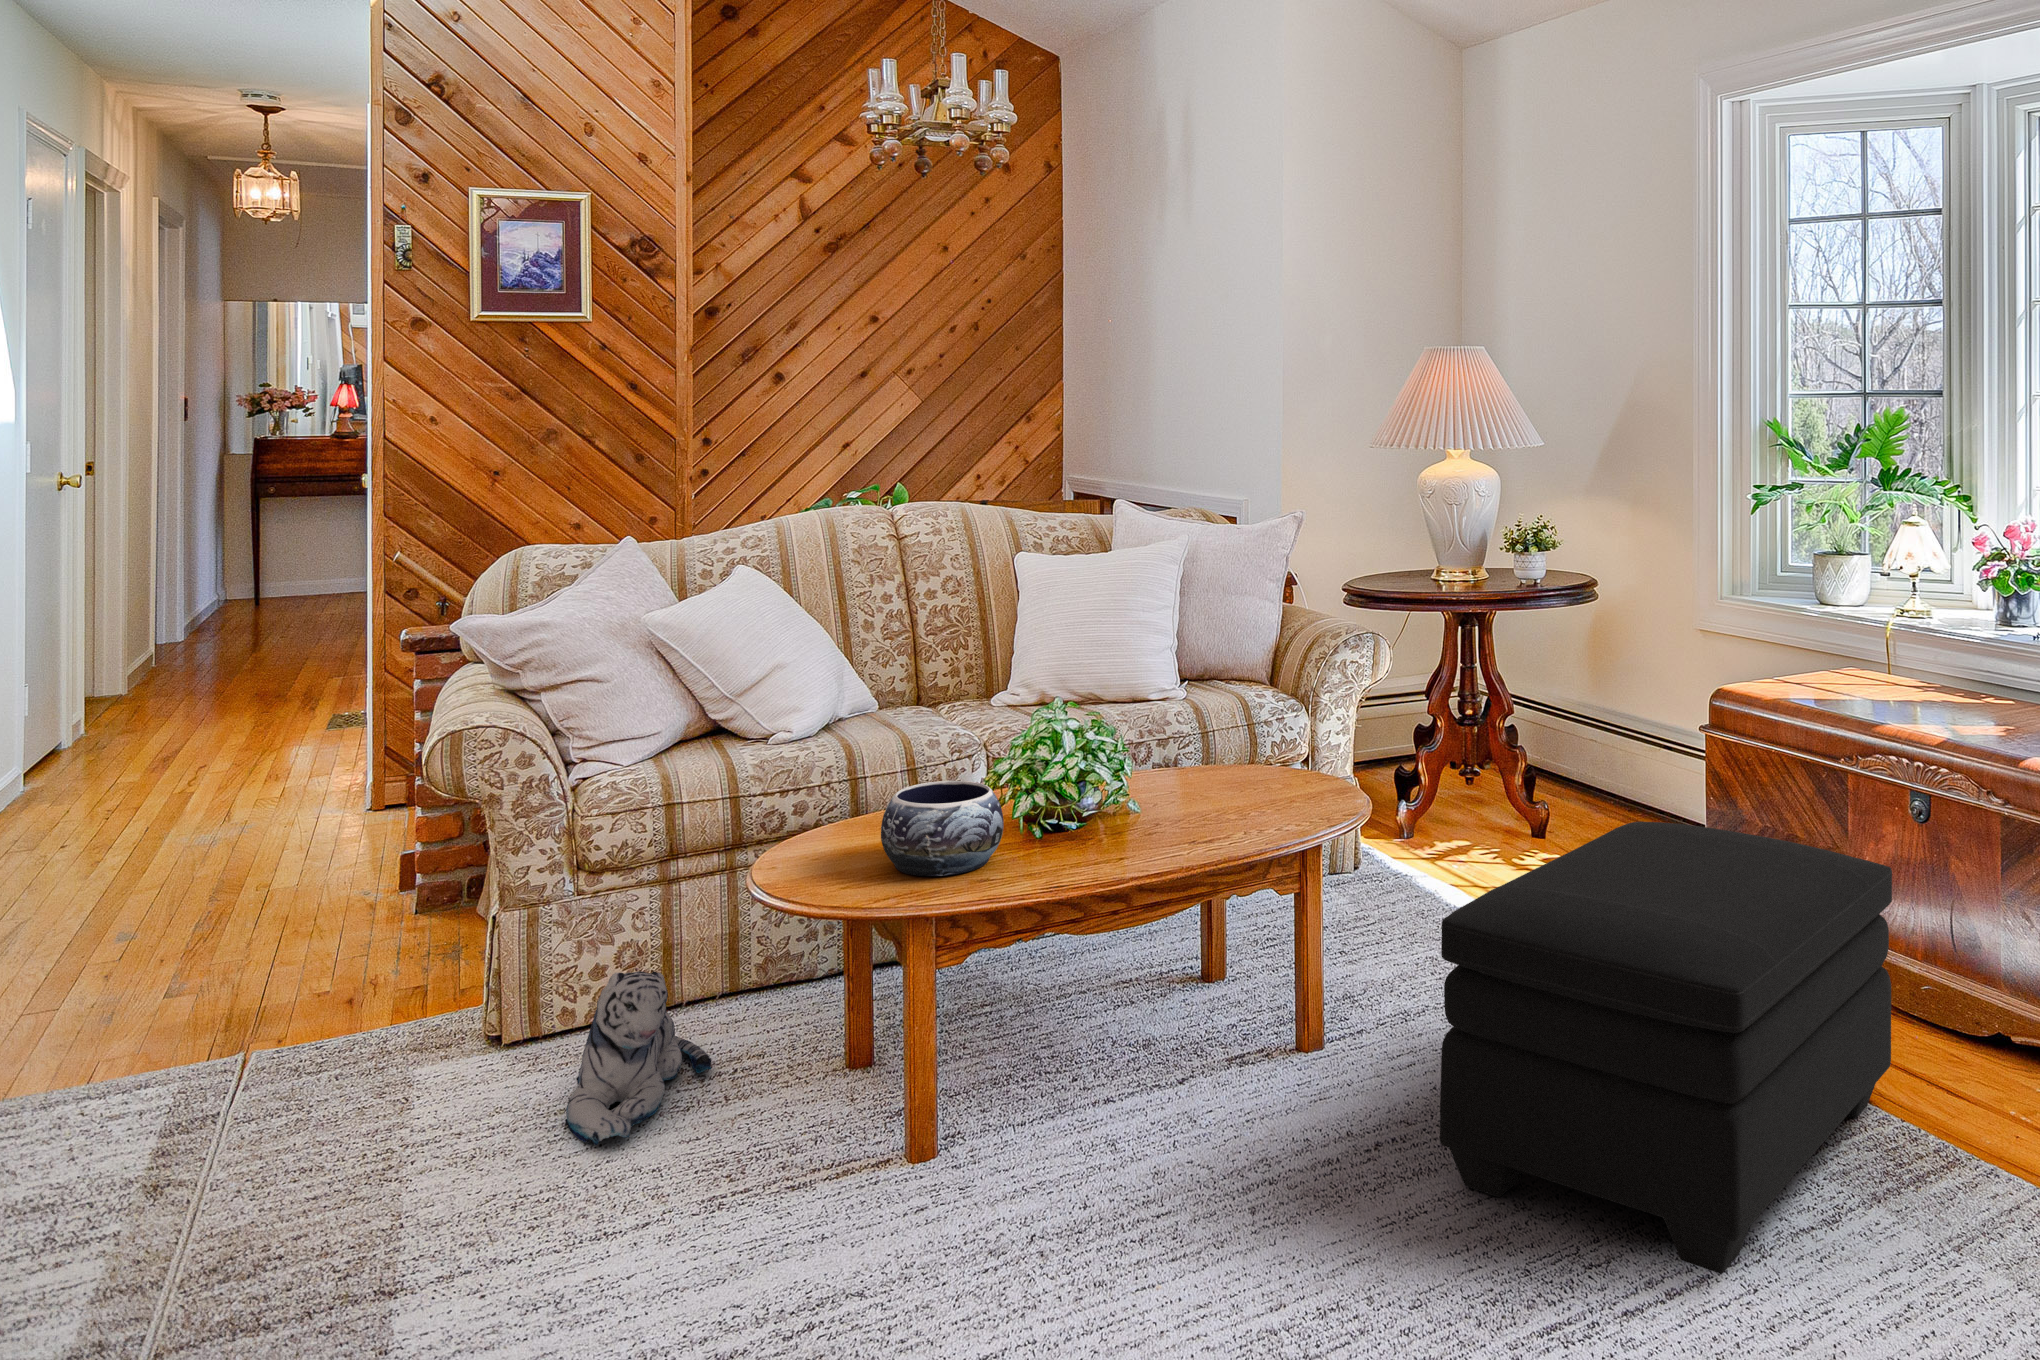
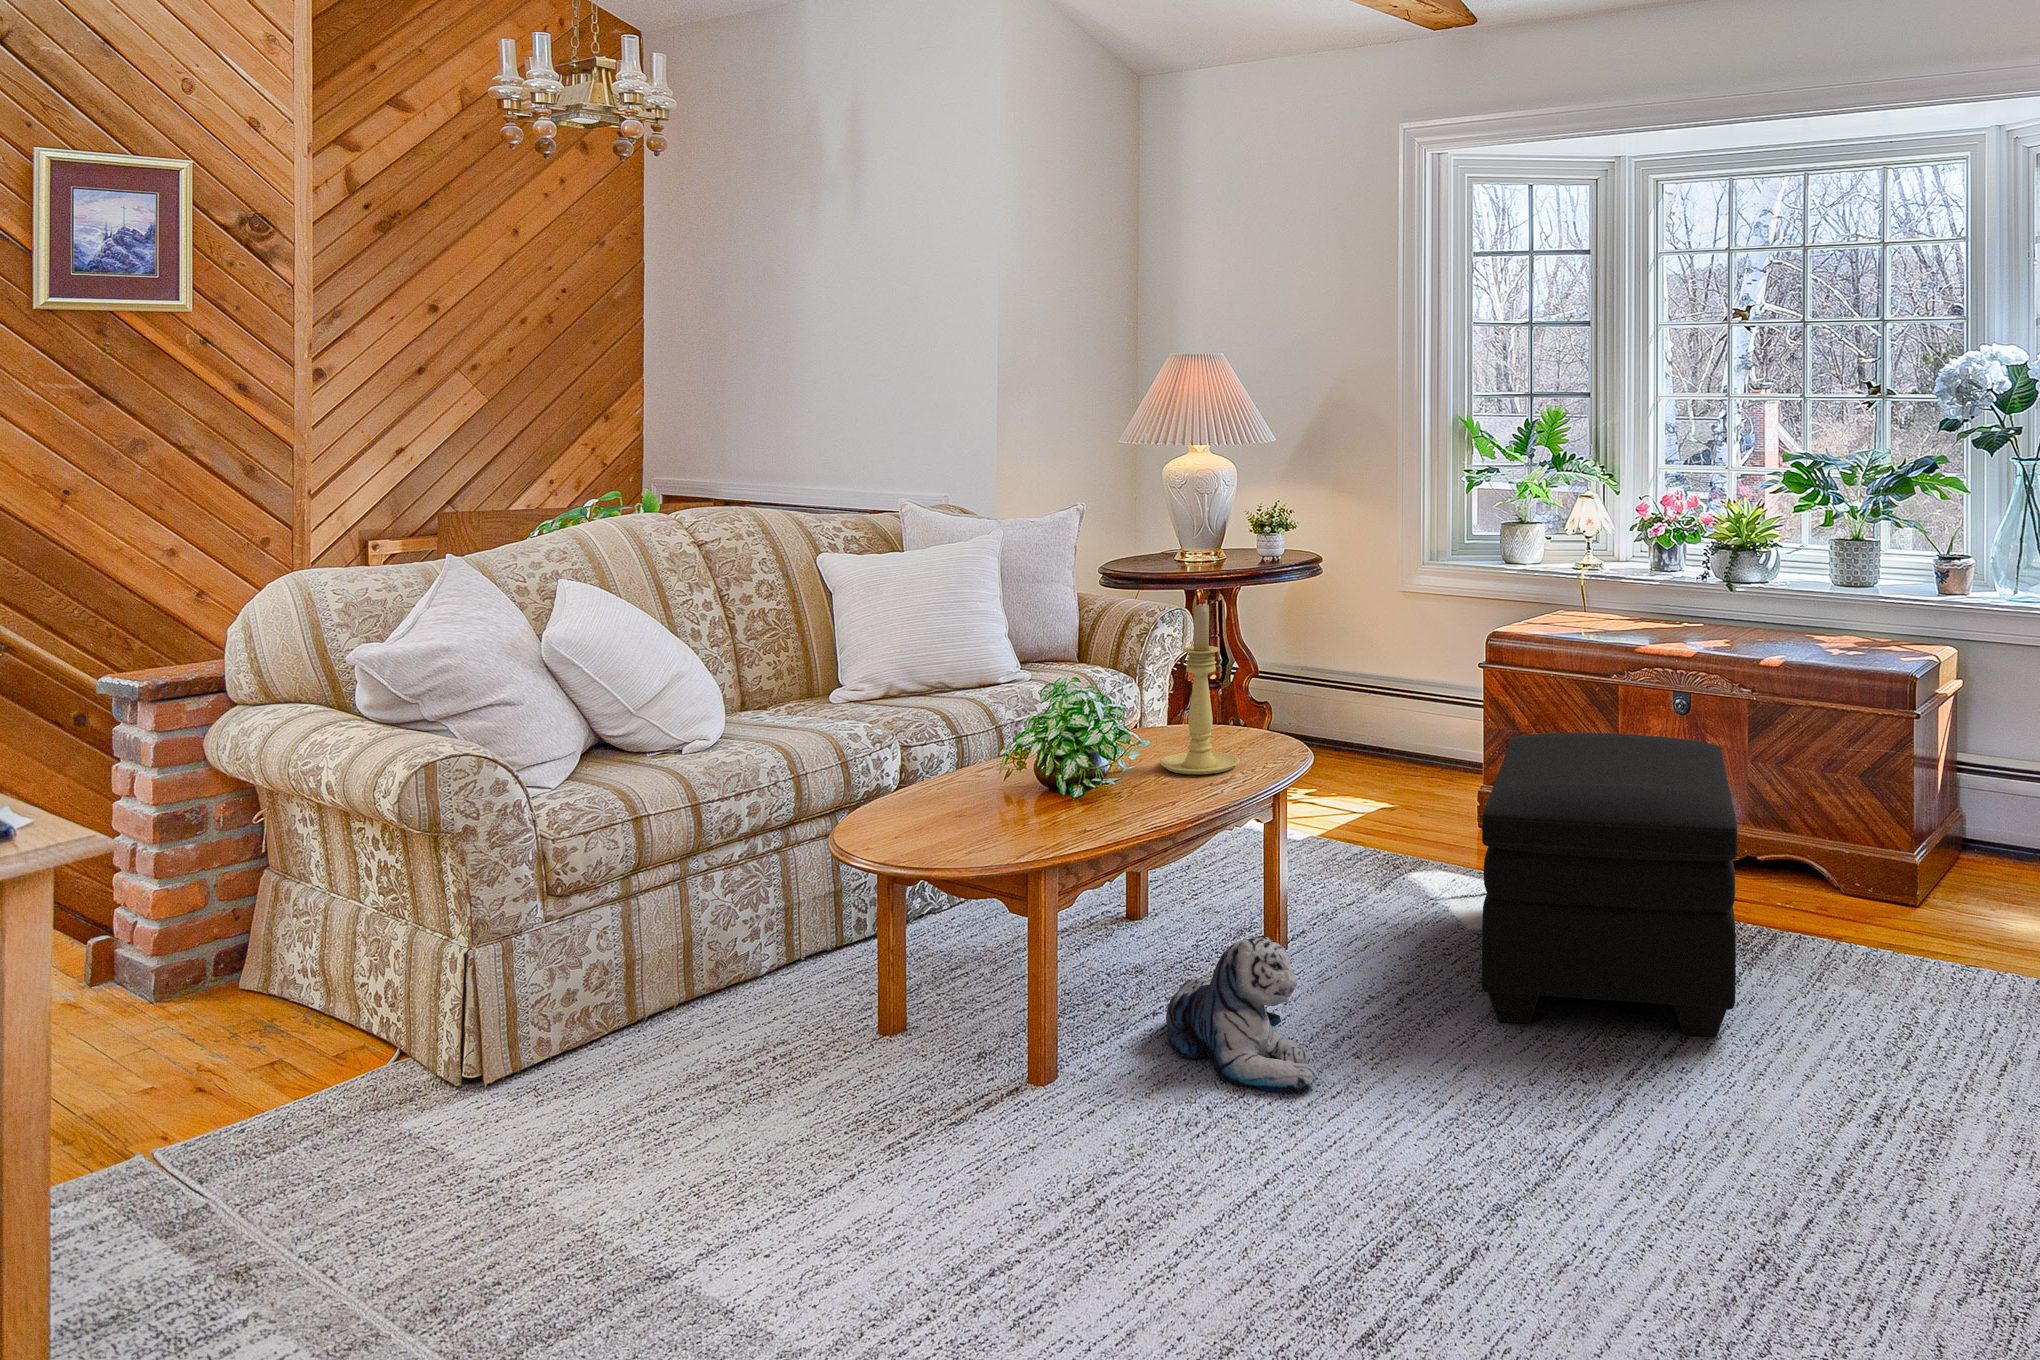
candle holder: none [1172,627,1263,826] -> present [1160,603,1240,774]
decorative bowl: present [881,781,1004,876] -> none [966,753,1077,839]
plush toy: present [565,971,711,1145] -> present [1166,936,1318,1091]

